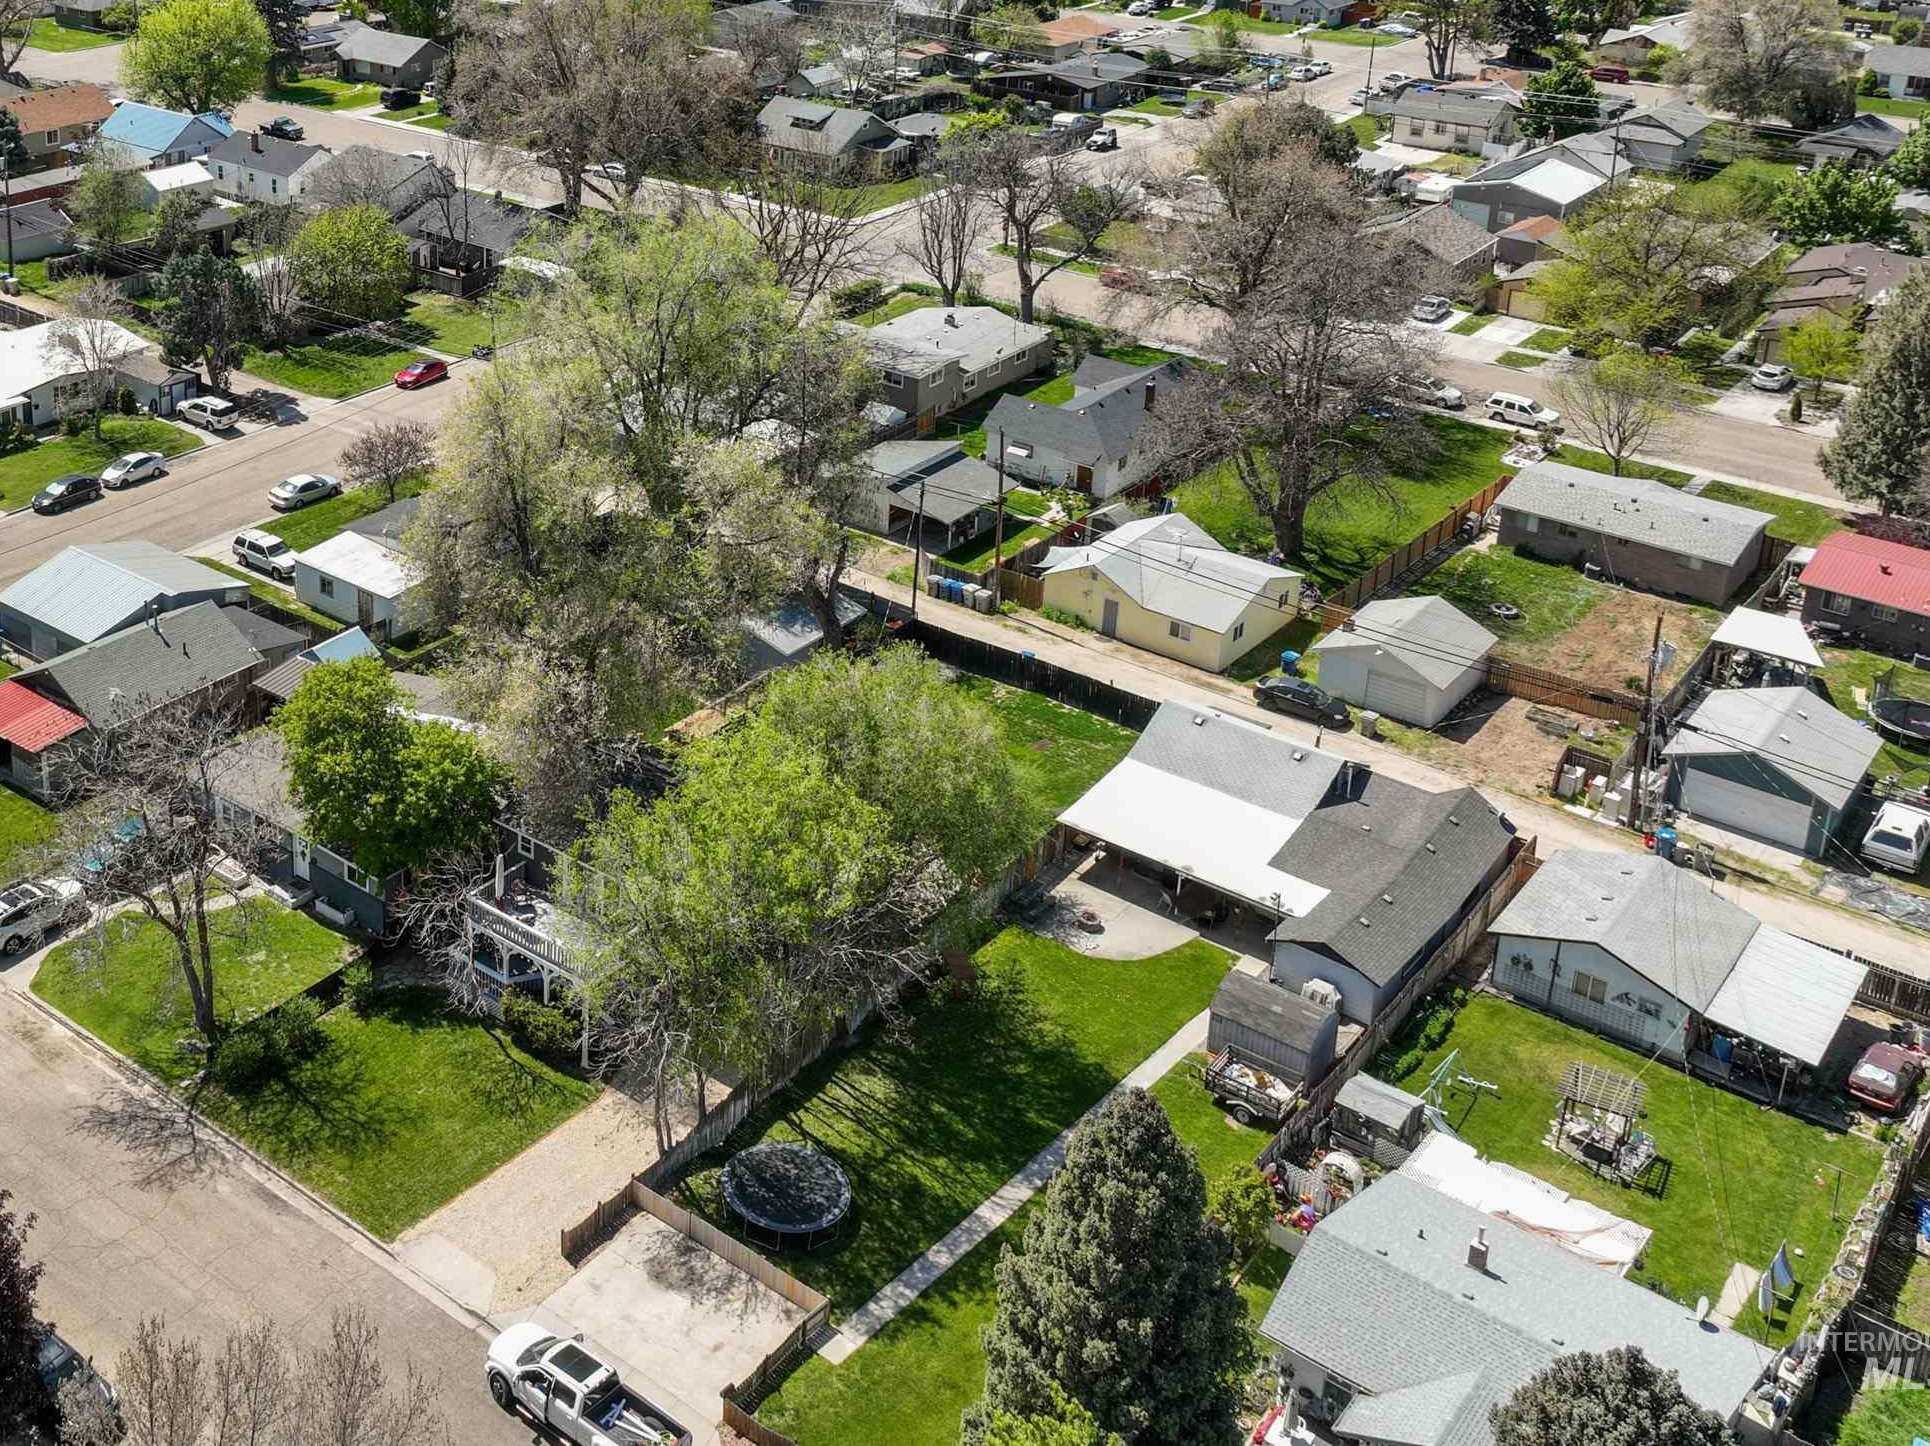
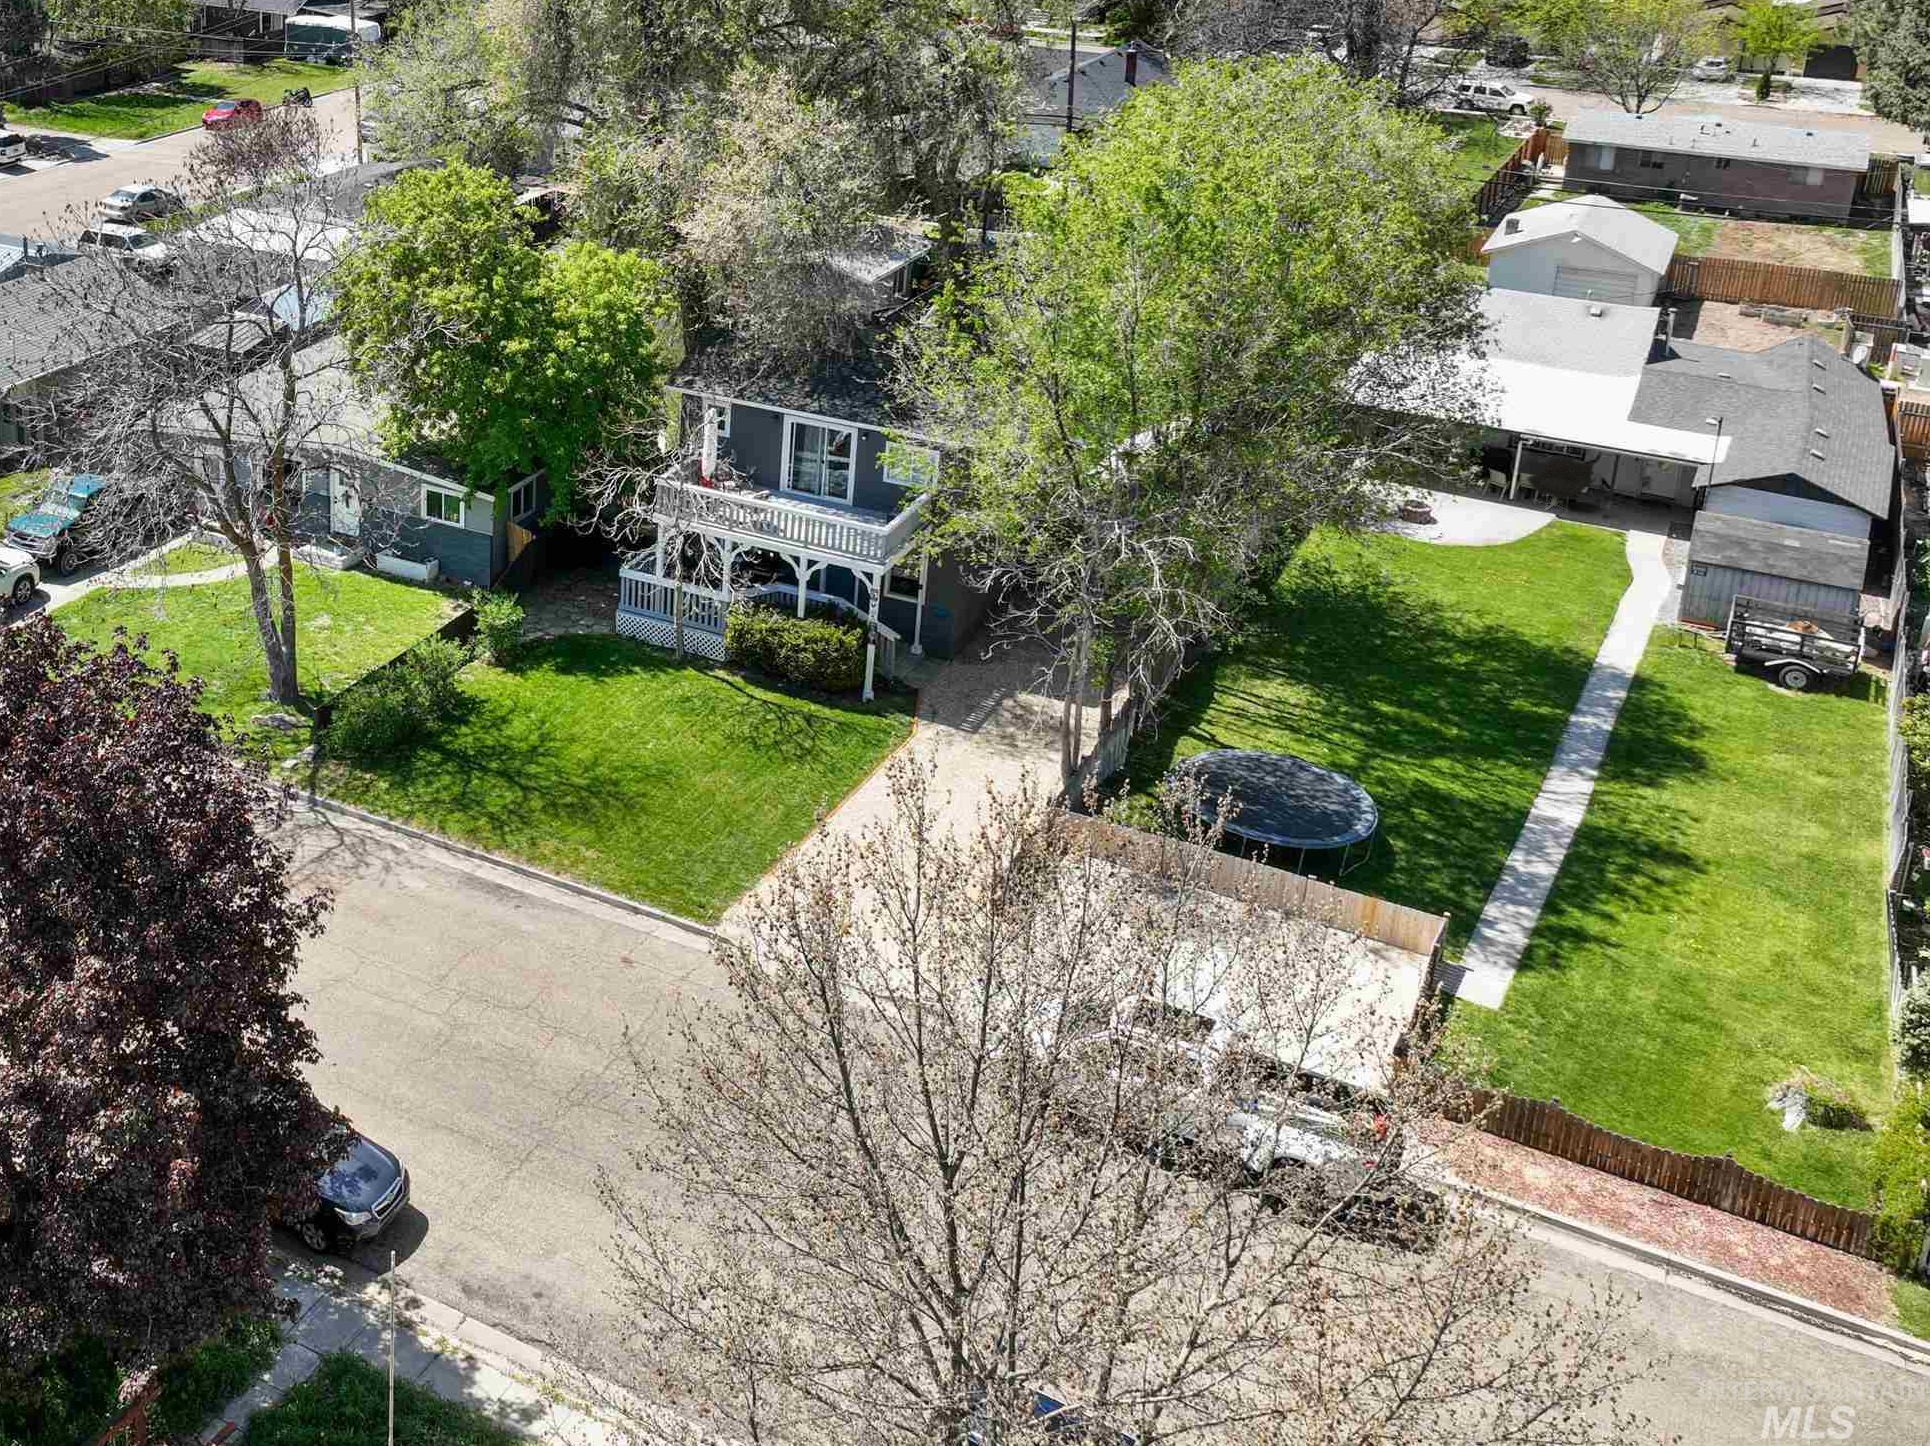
bench: present [943,949,977,998] -> none [1286,541,1353,600]

